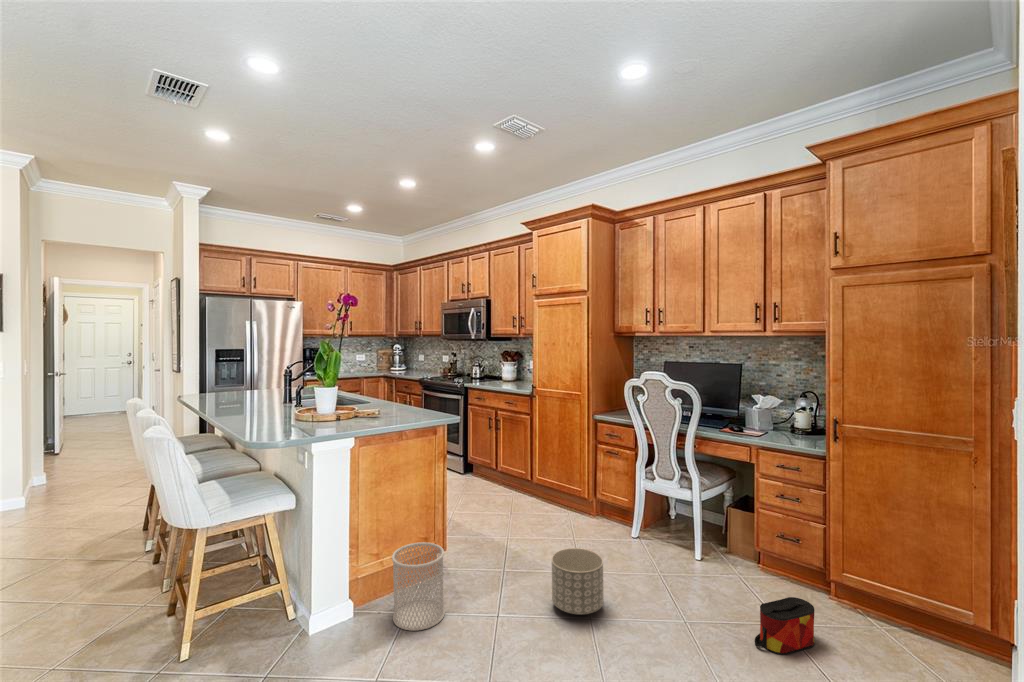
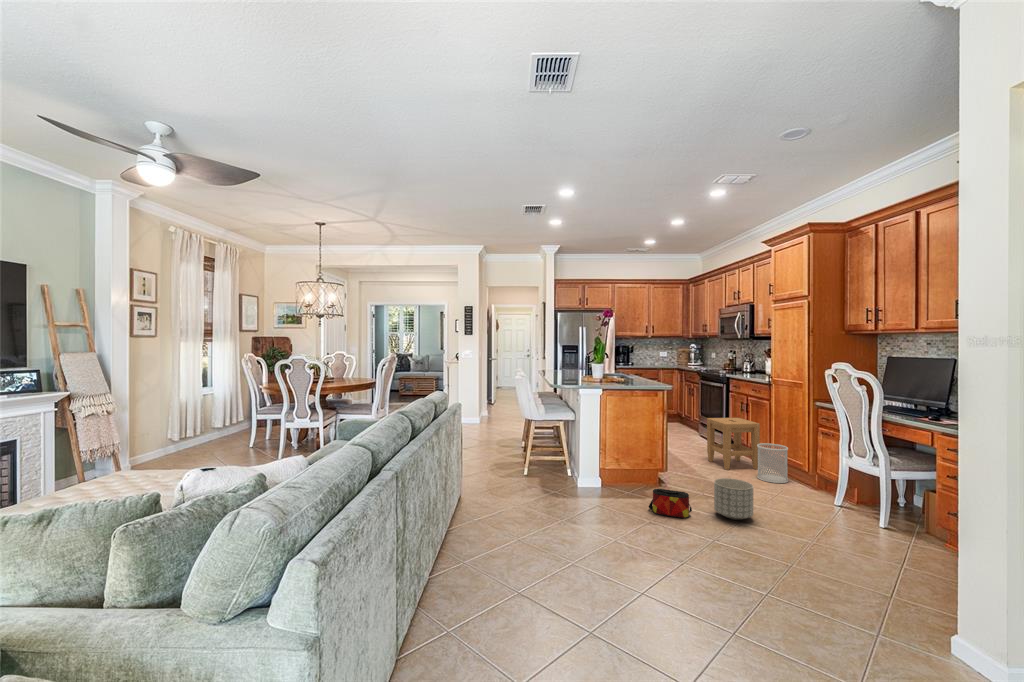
stool: none [464,441,527,515] -> present [707,418,760,470]
wastebasket: present [392,542,445,631] -> present [757,443,788,483]
bag: present [755,597,815,655] -> present [649,489,692,518]

